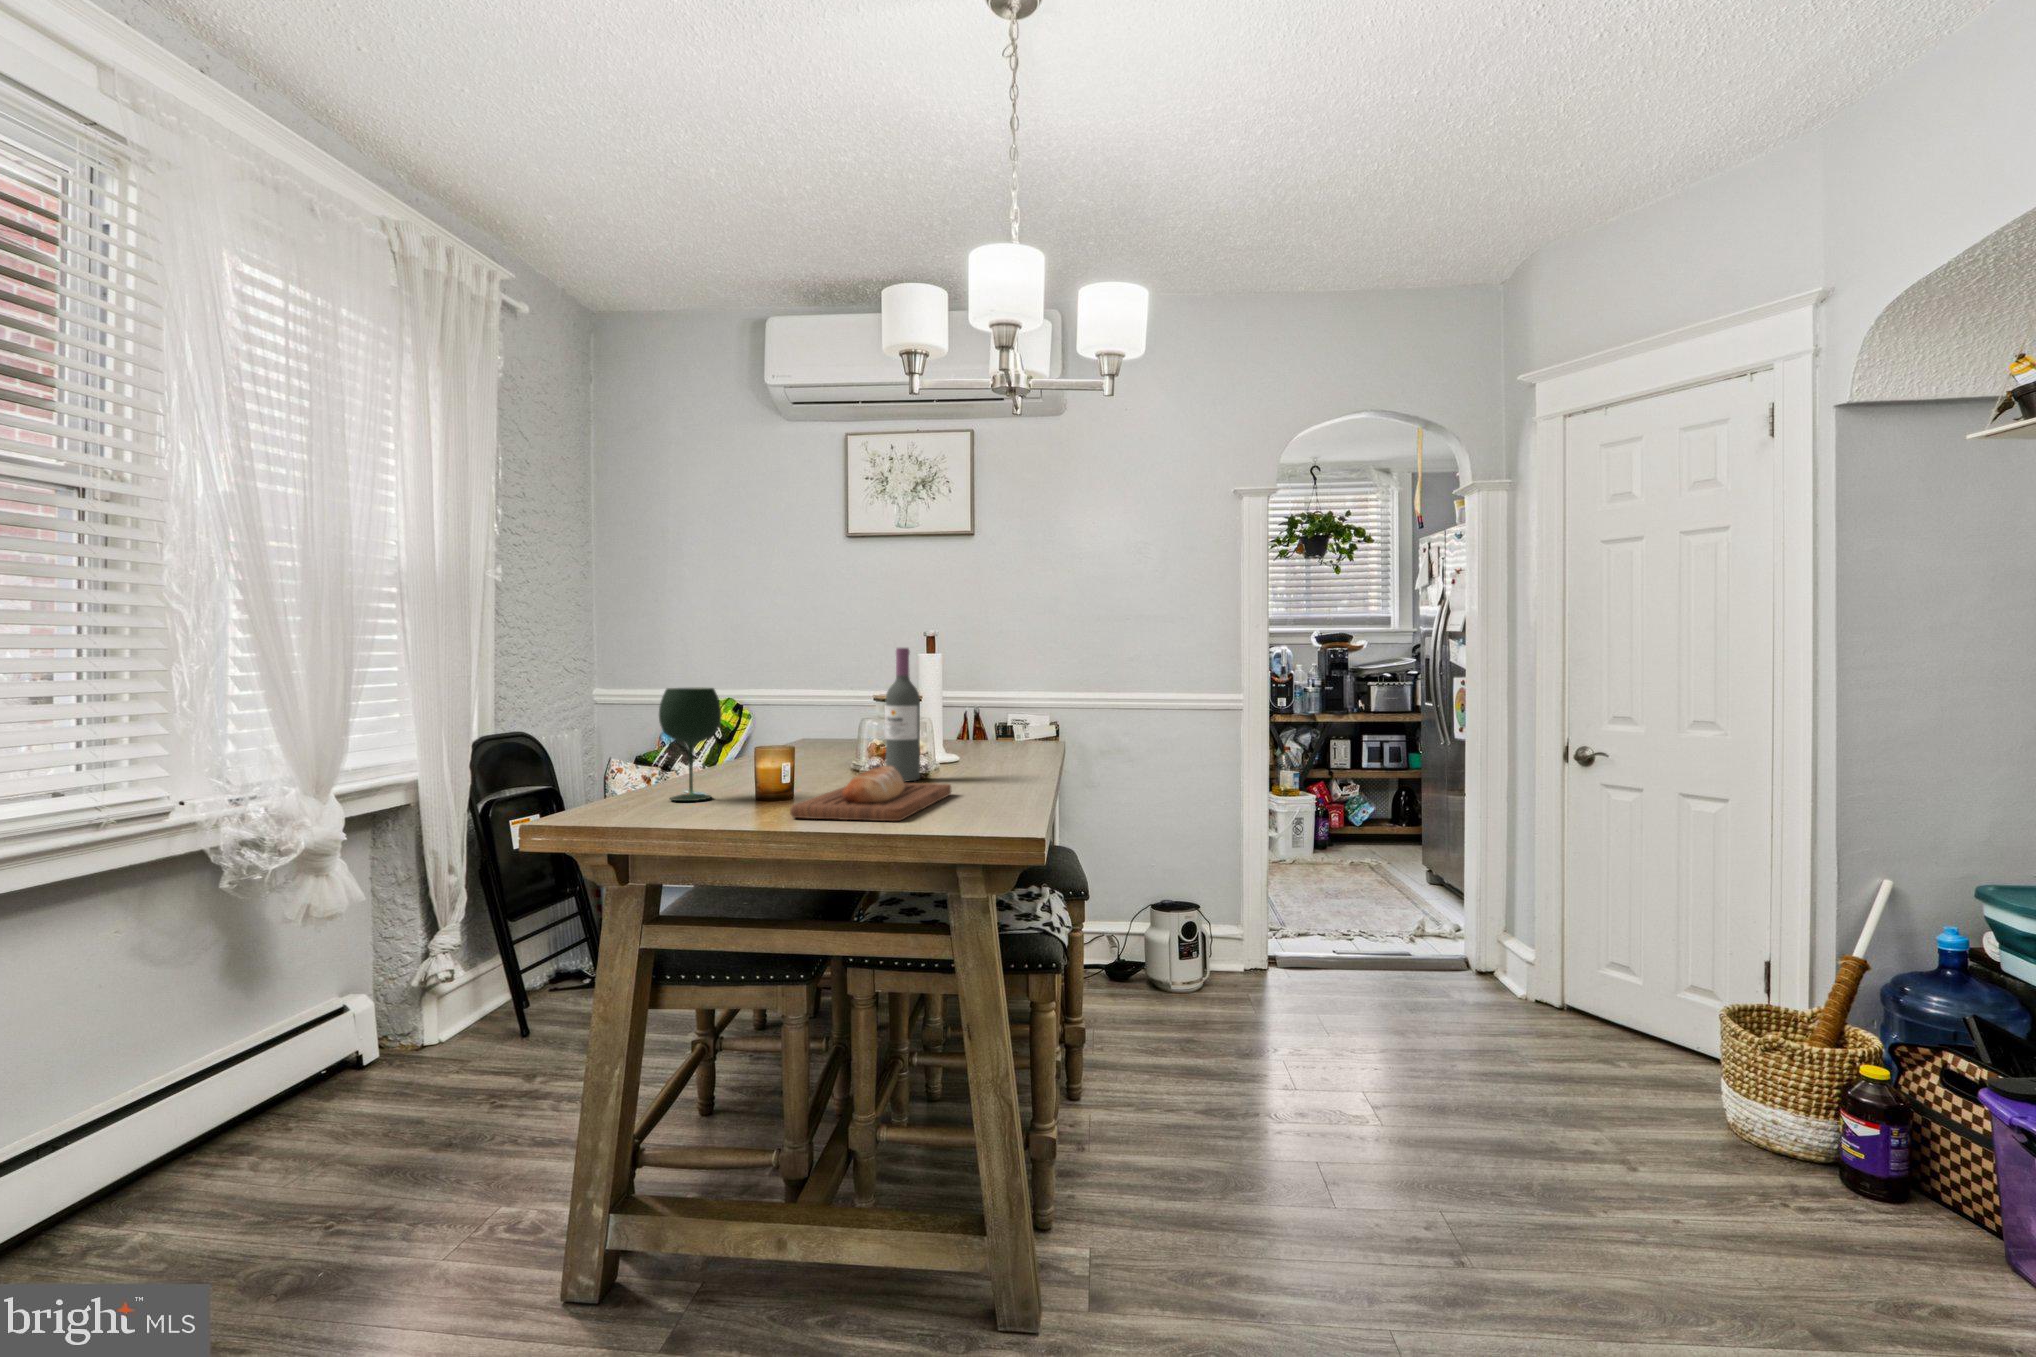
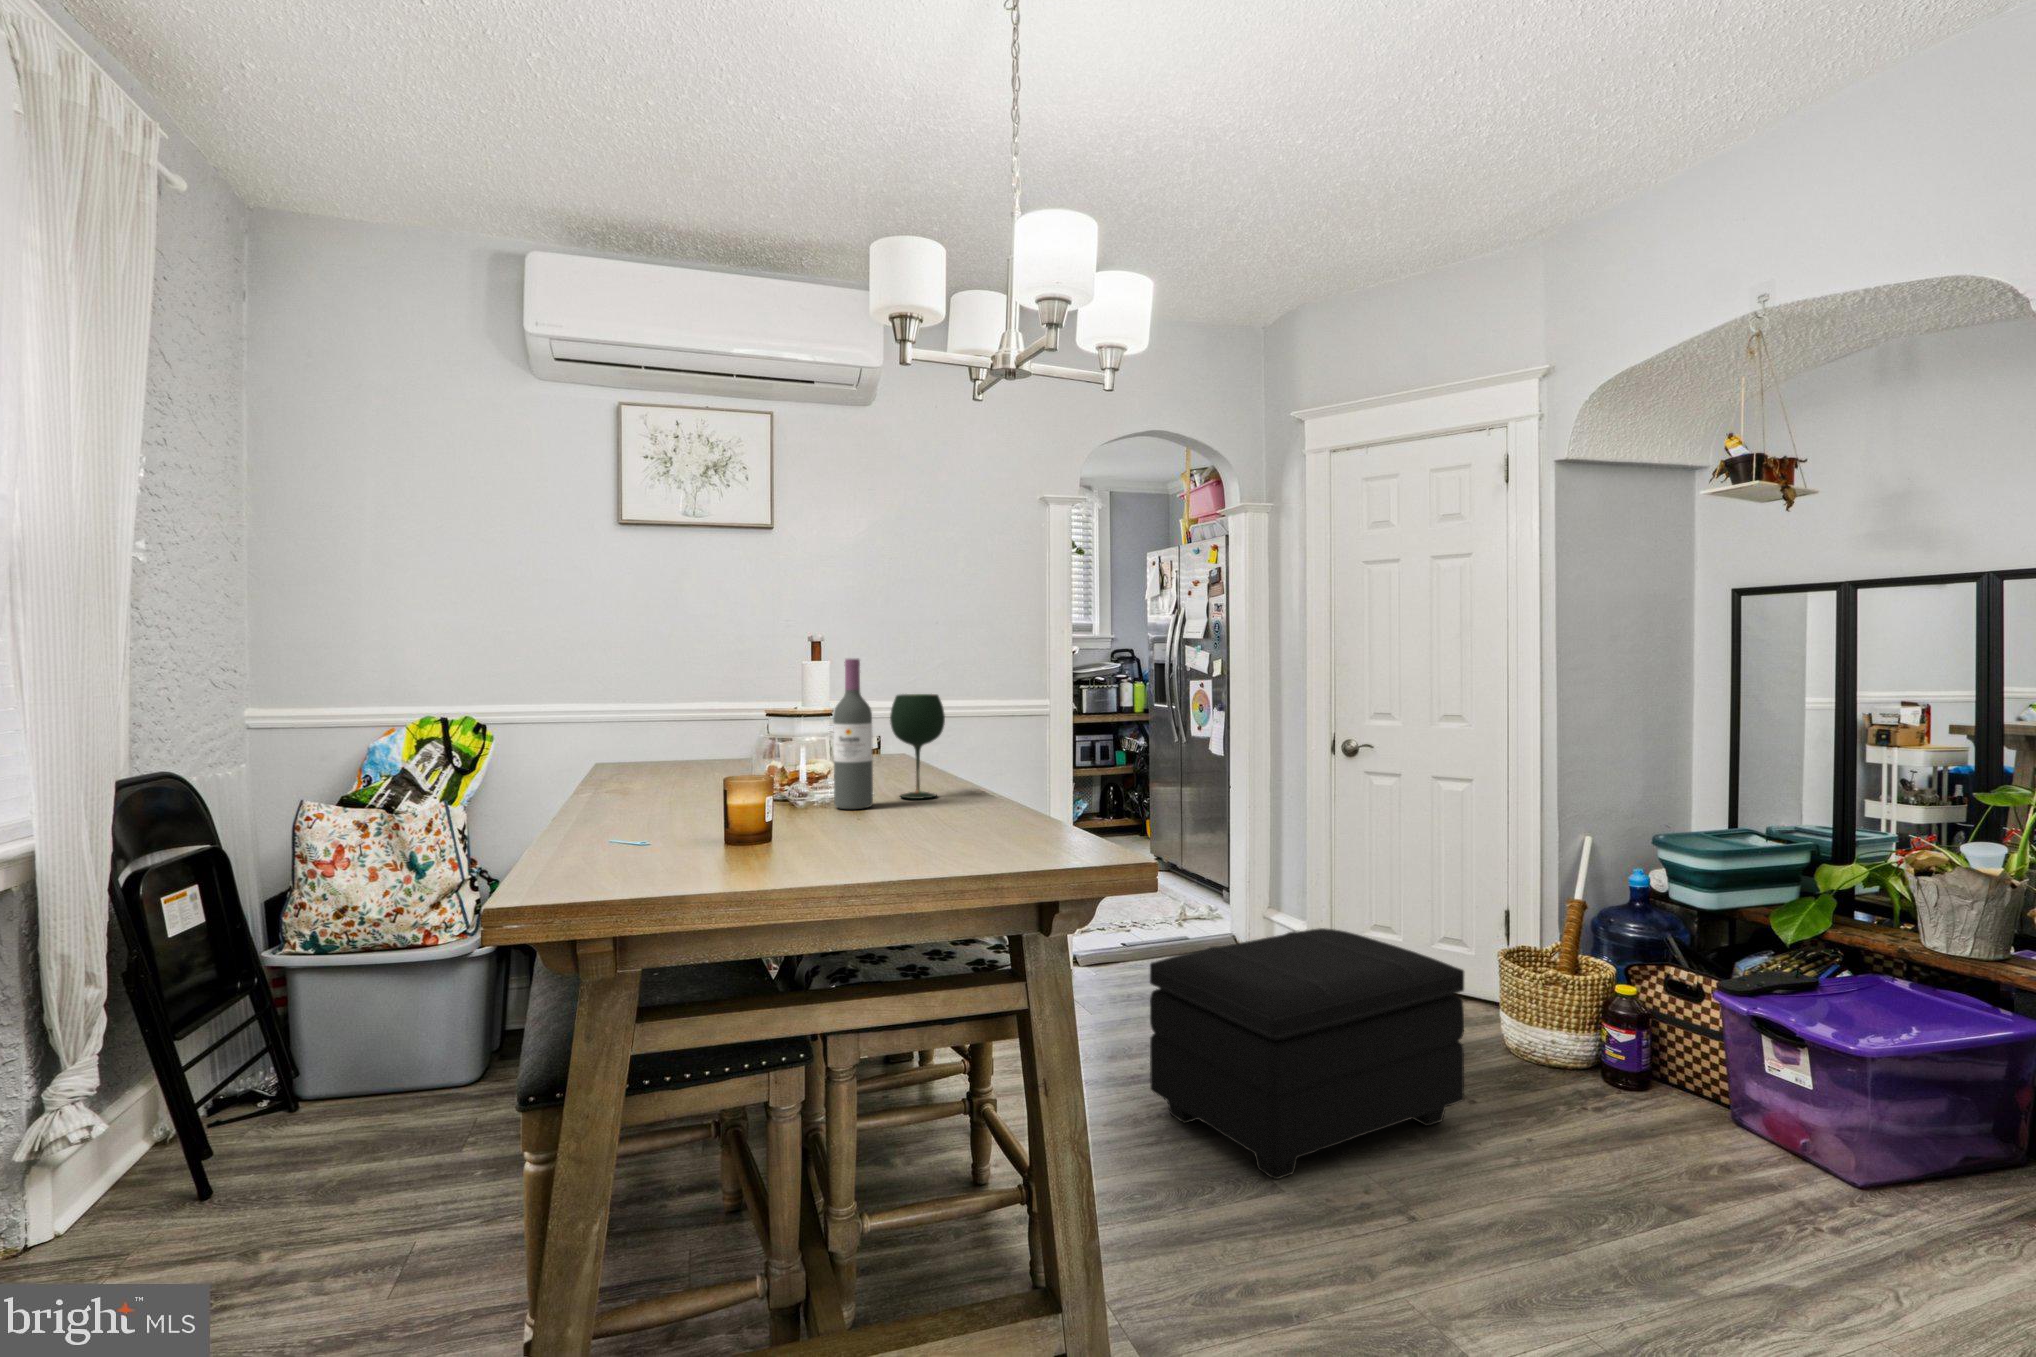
wine glass: present [659,688,722,801] -> present [890,694,945,799]
bread loaf: present [790,766,951,821] -> none [843,793,984,861]
footstool: none [1242,948,1602,1199] -> present [1150,928,1464,1179]

